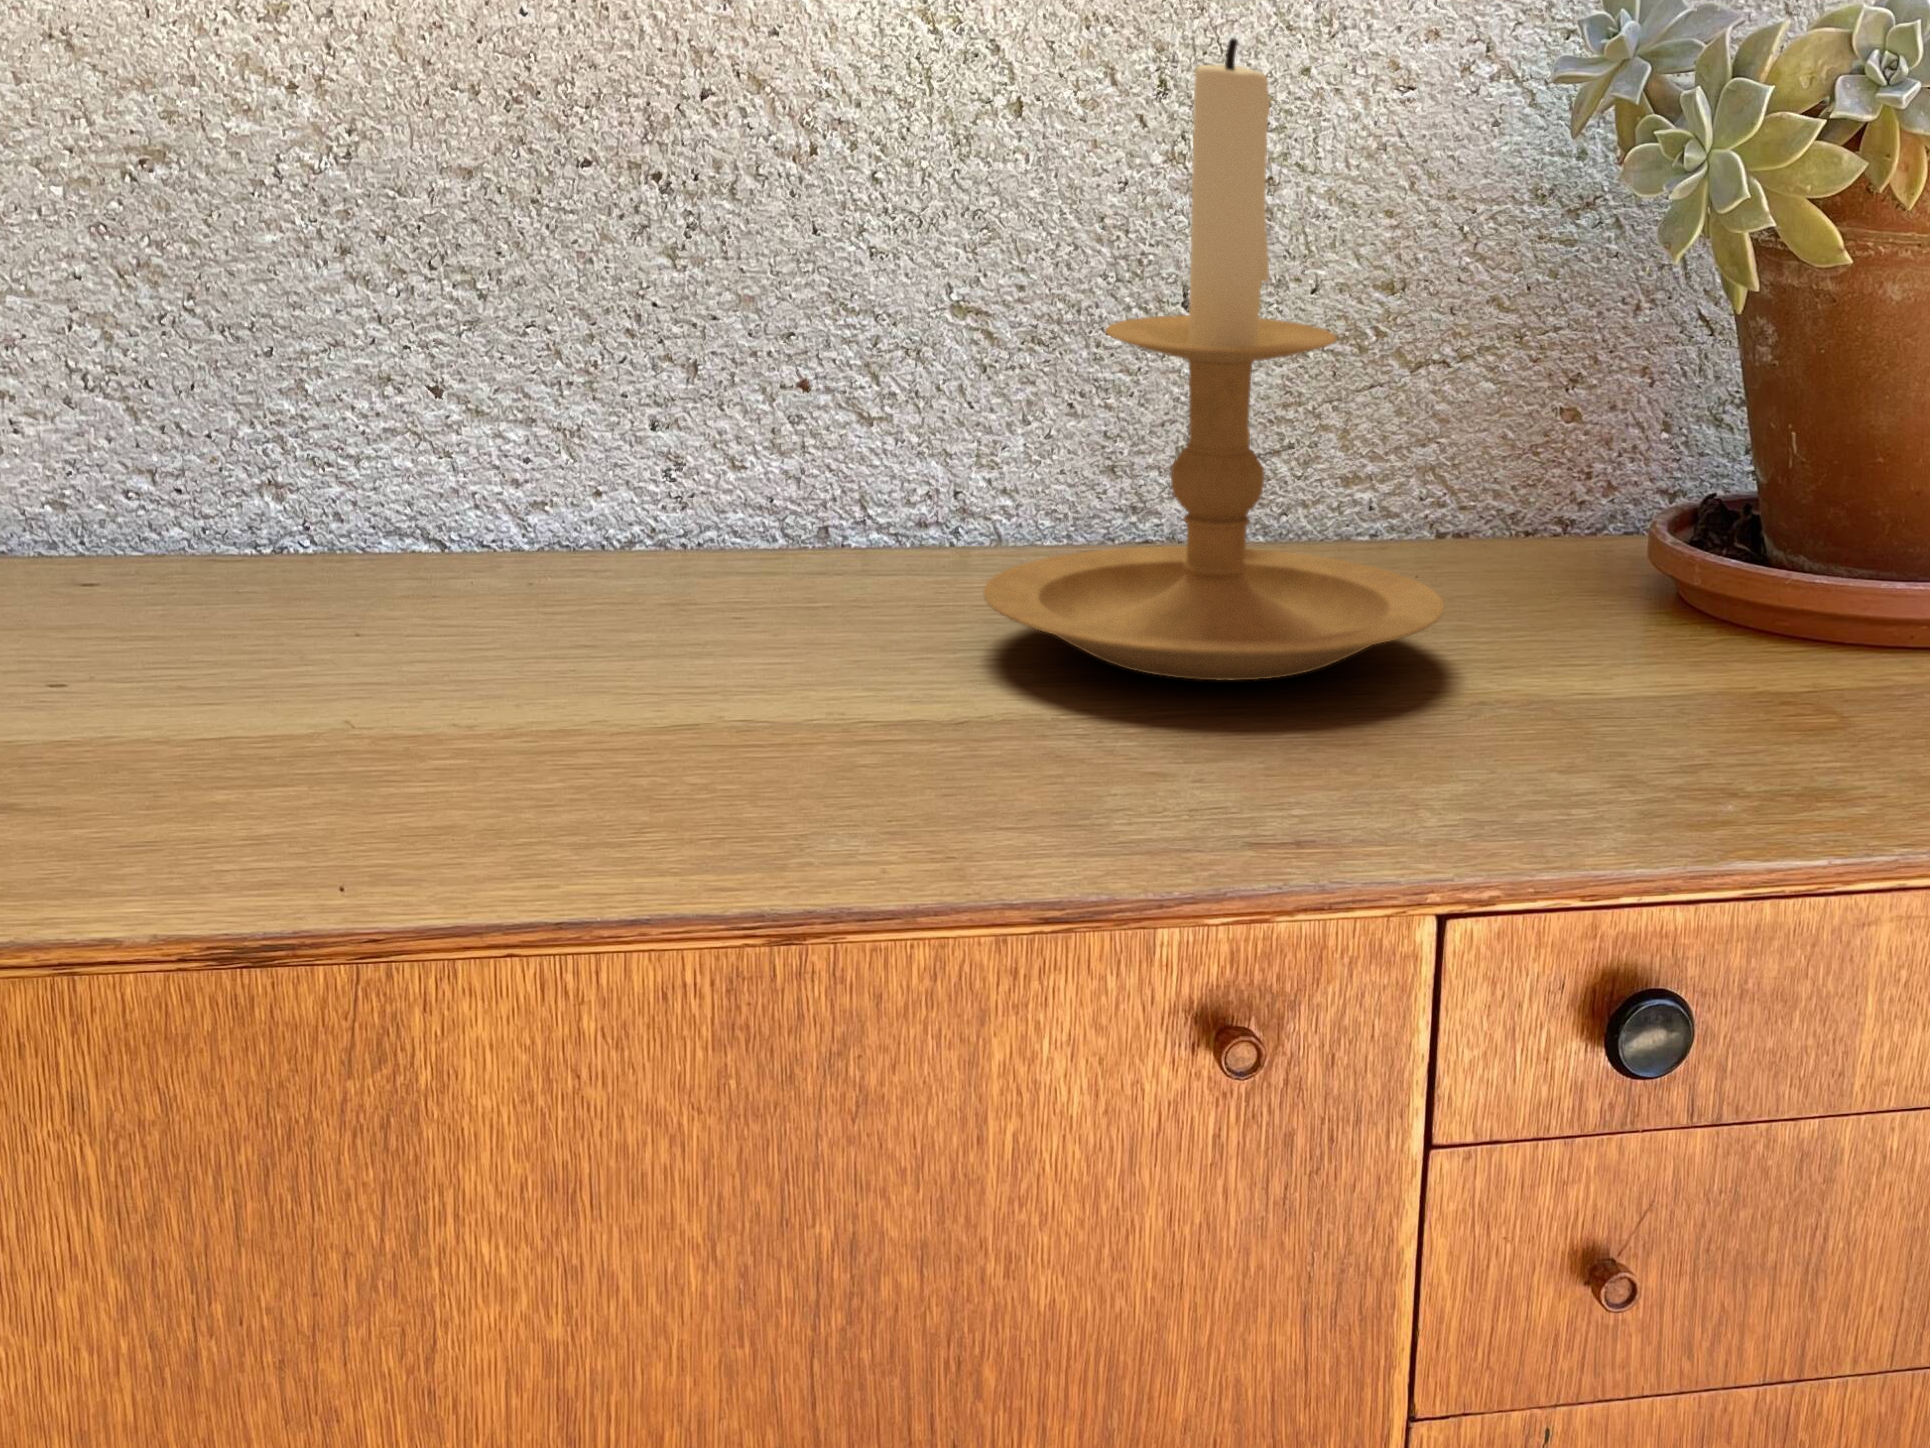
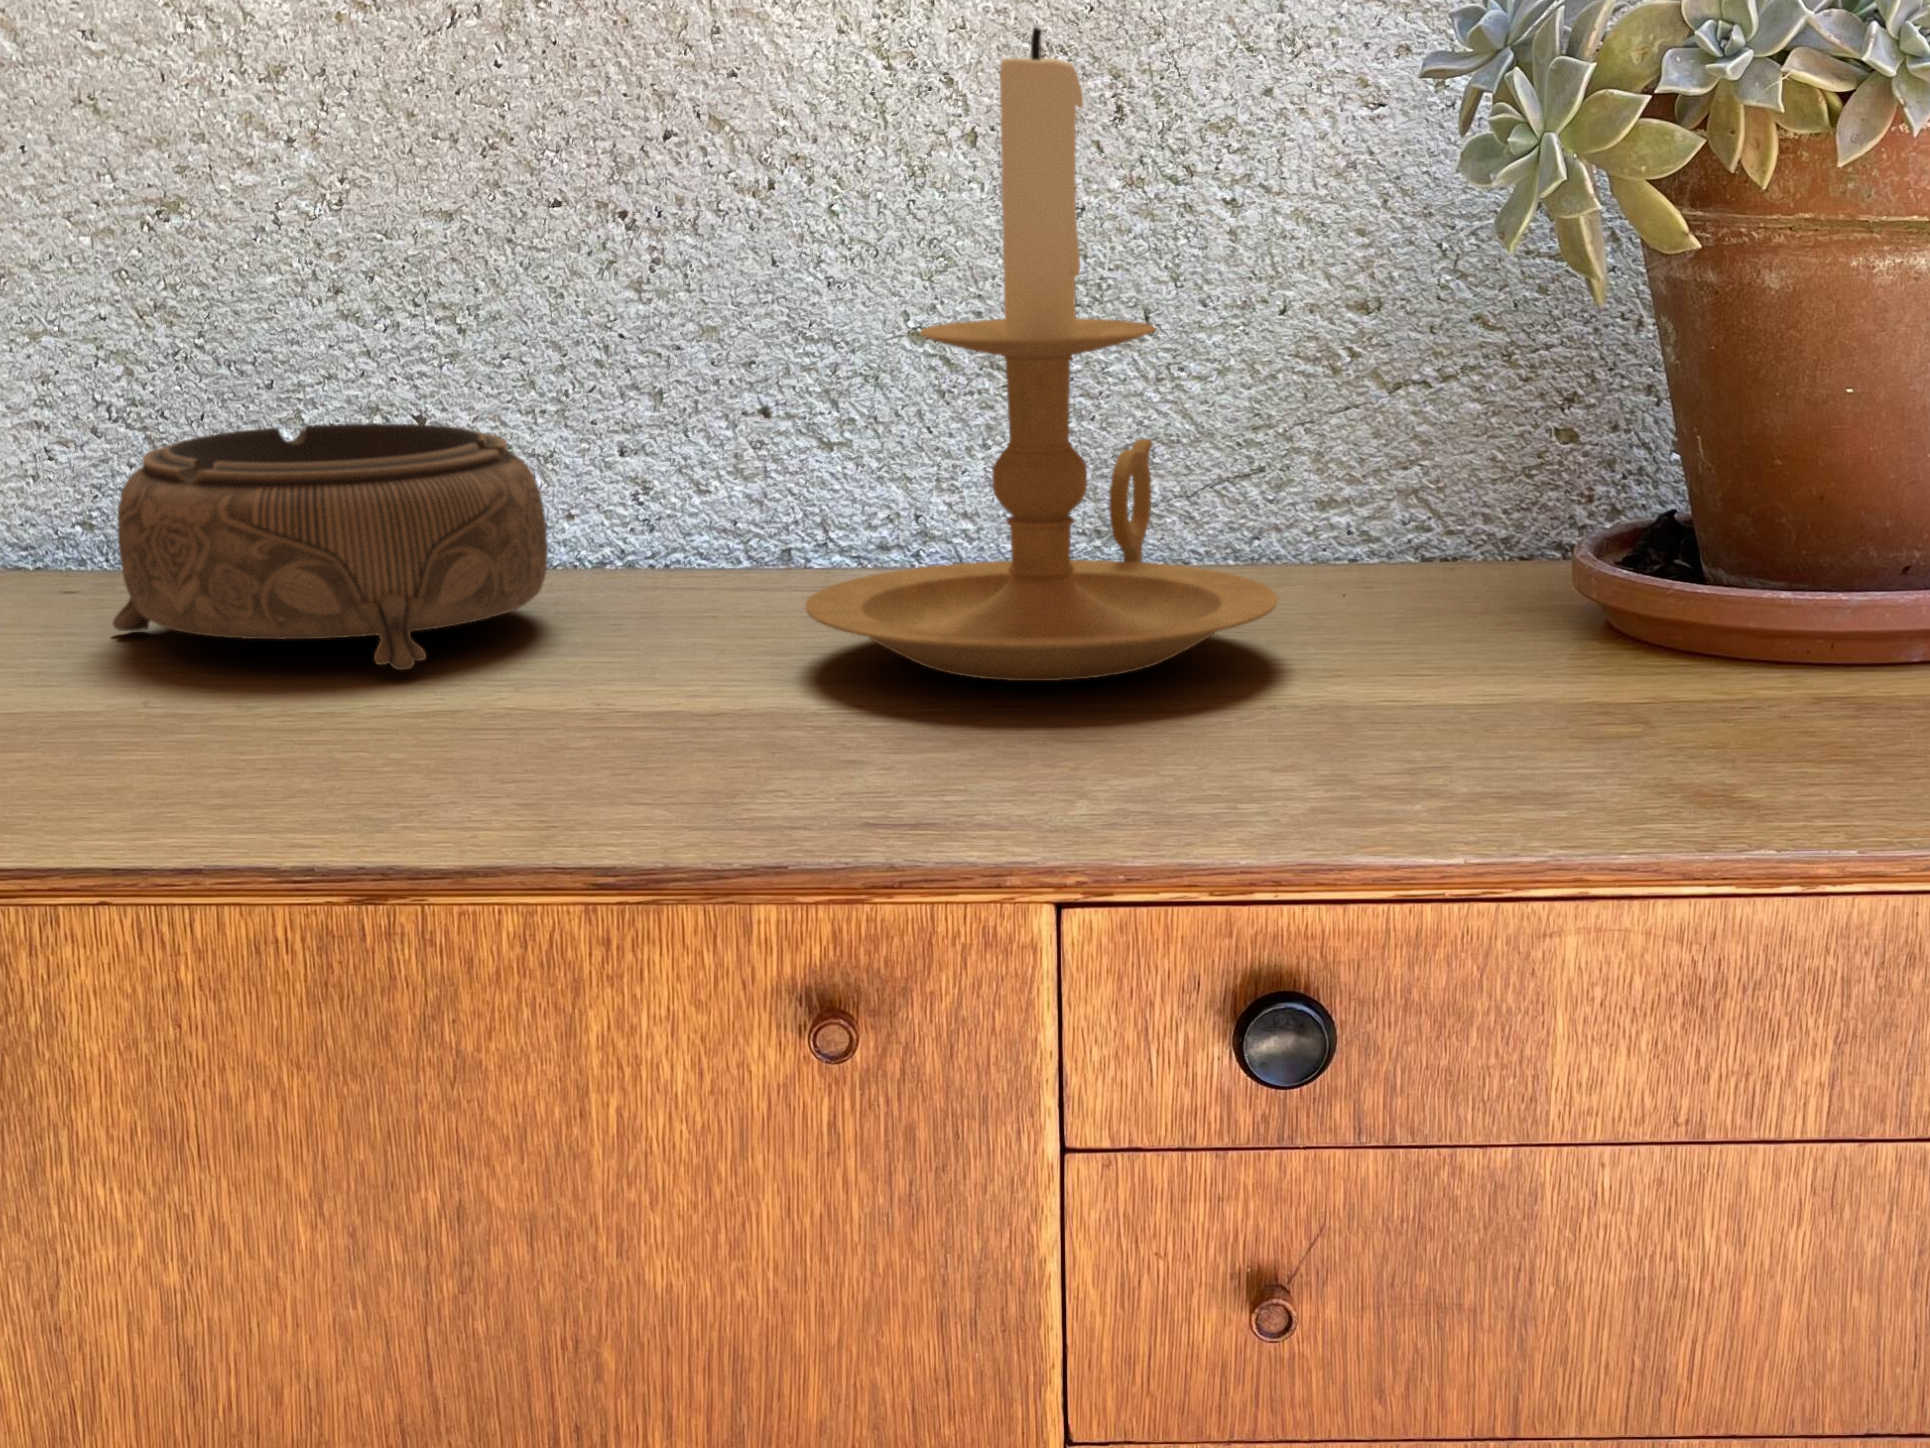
decorative bowl: none [197,409,675,681] -> present [113,423,548,670]

